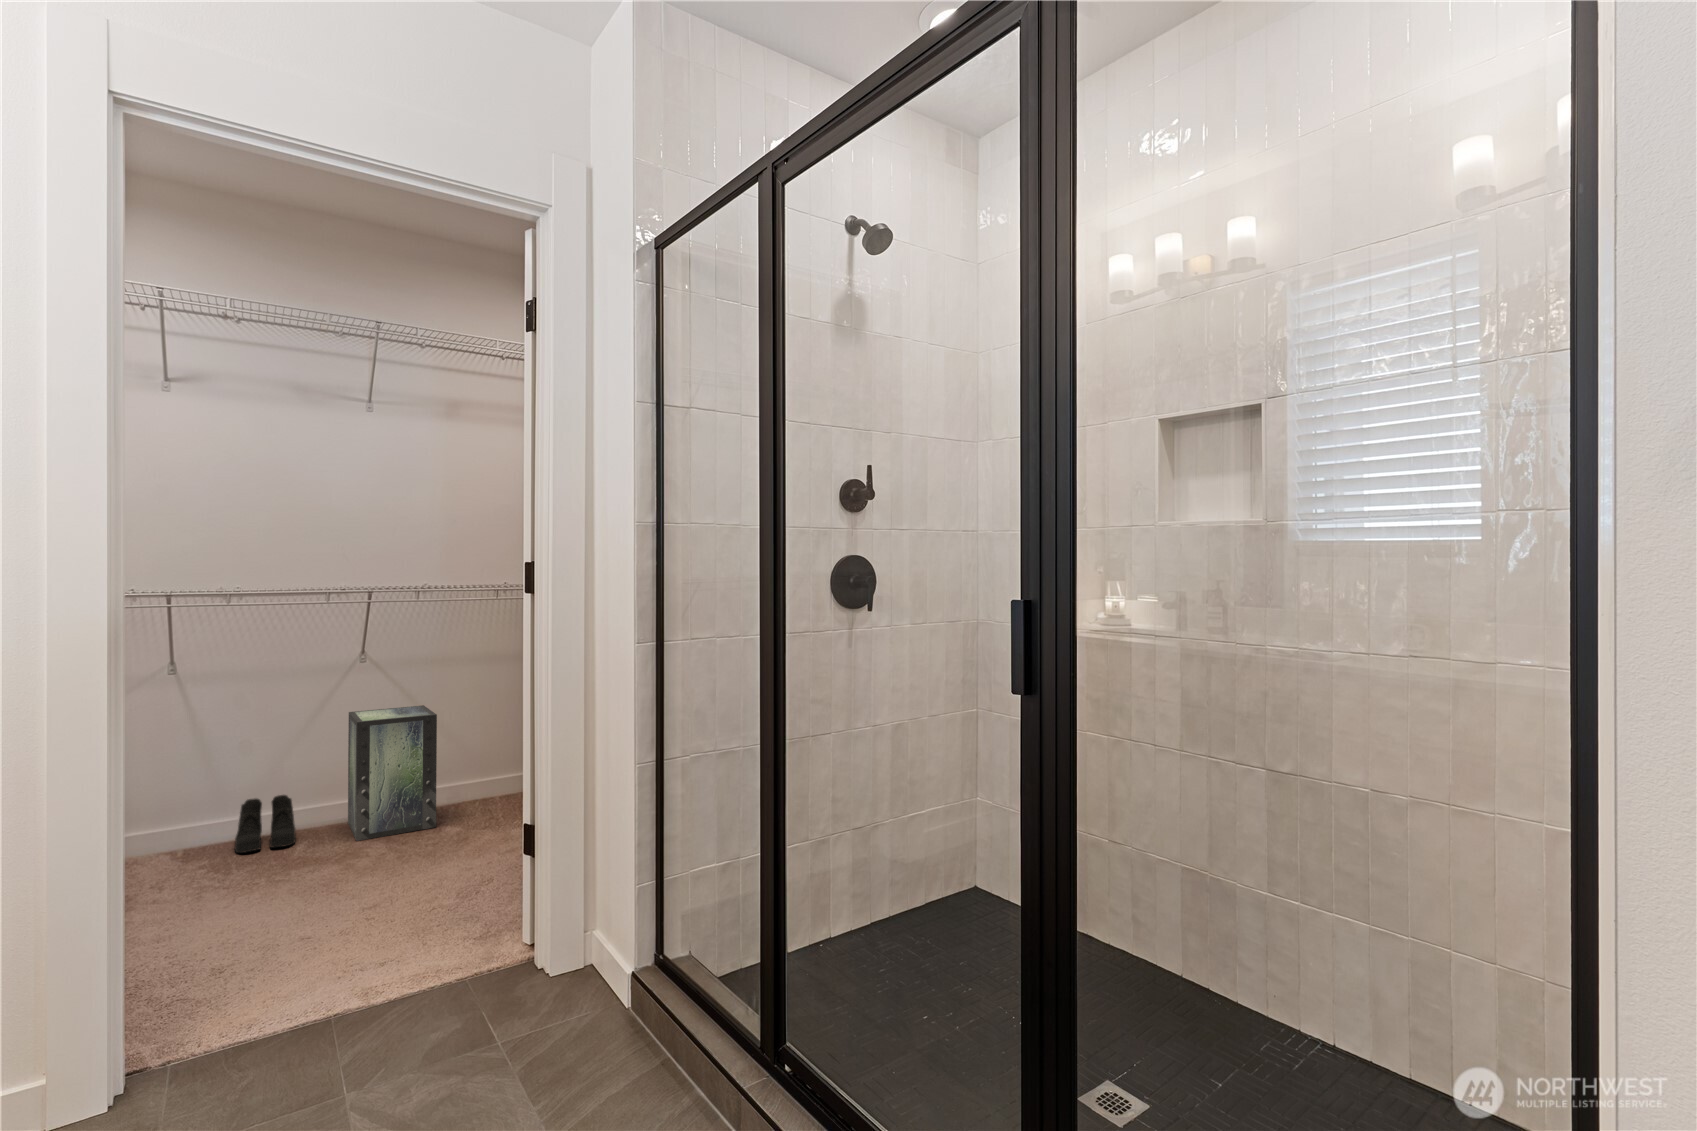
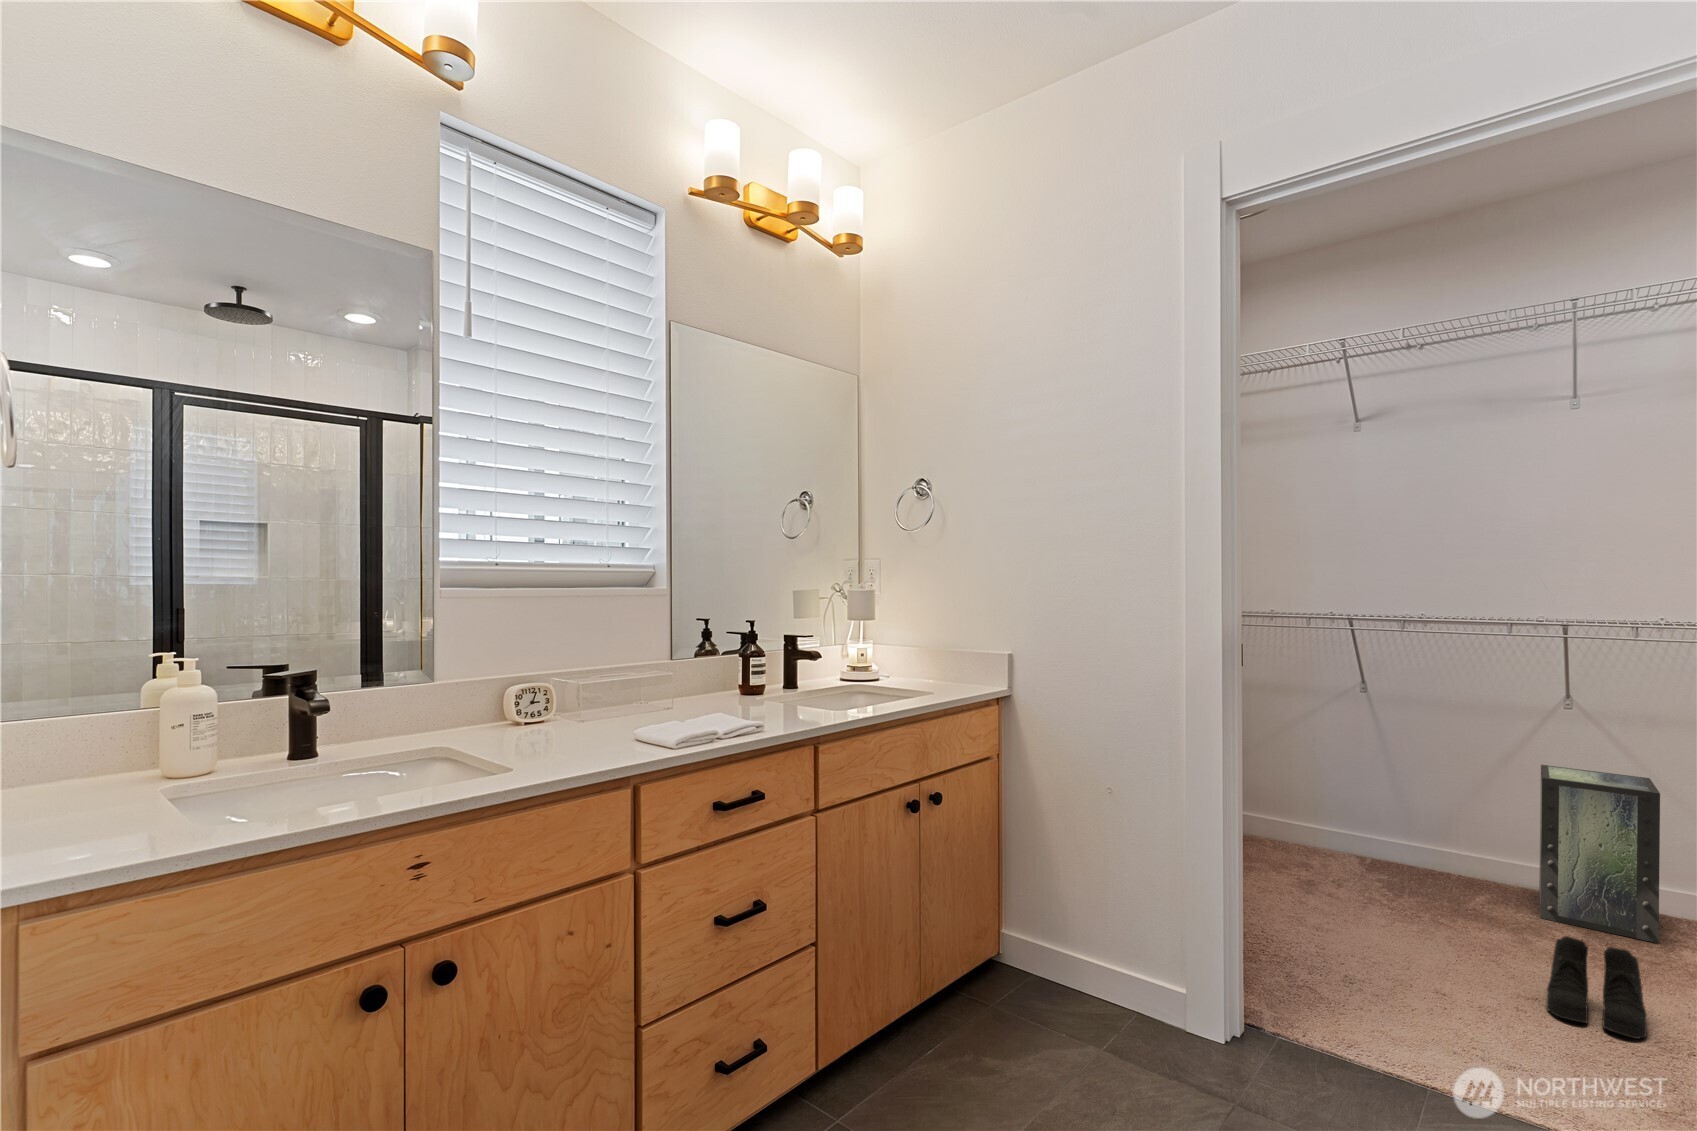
boots: present [235,795,296,853] -> present [1547,936,1647,1039]

